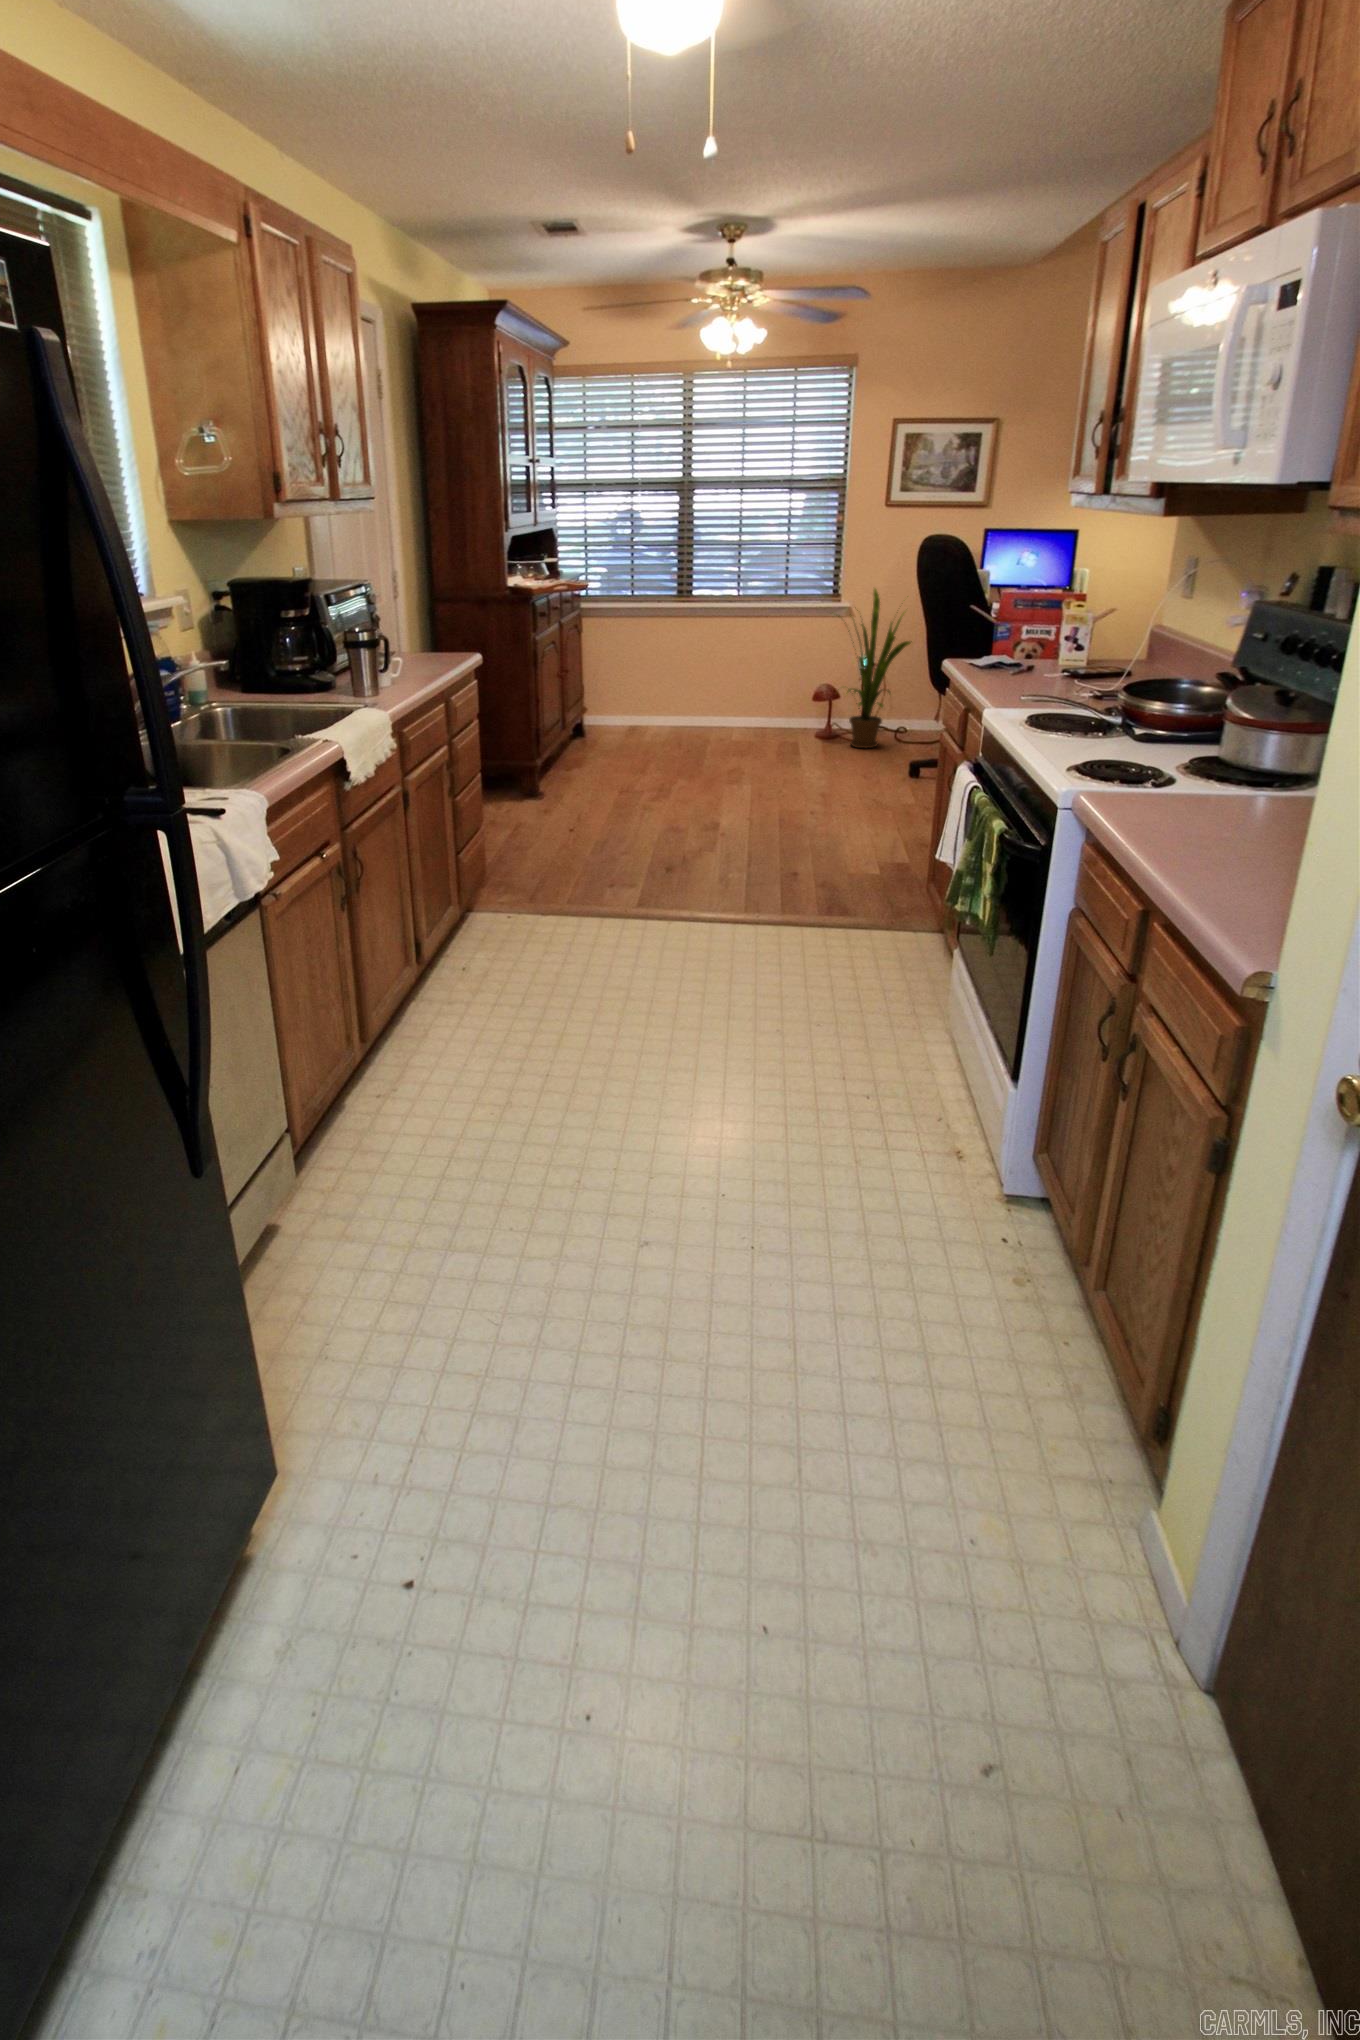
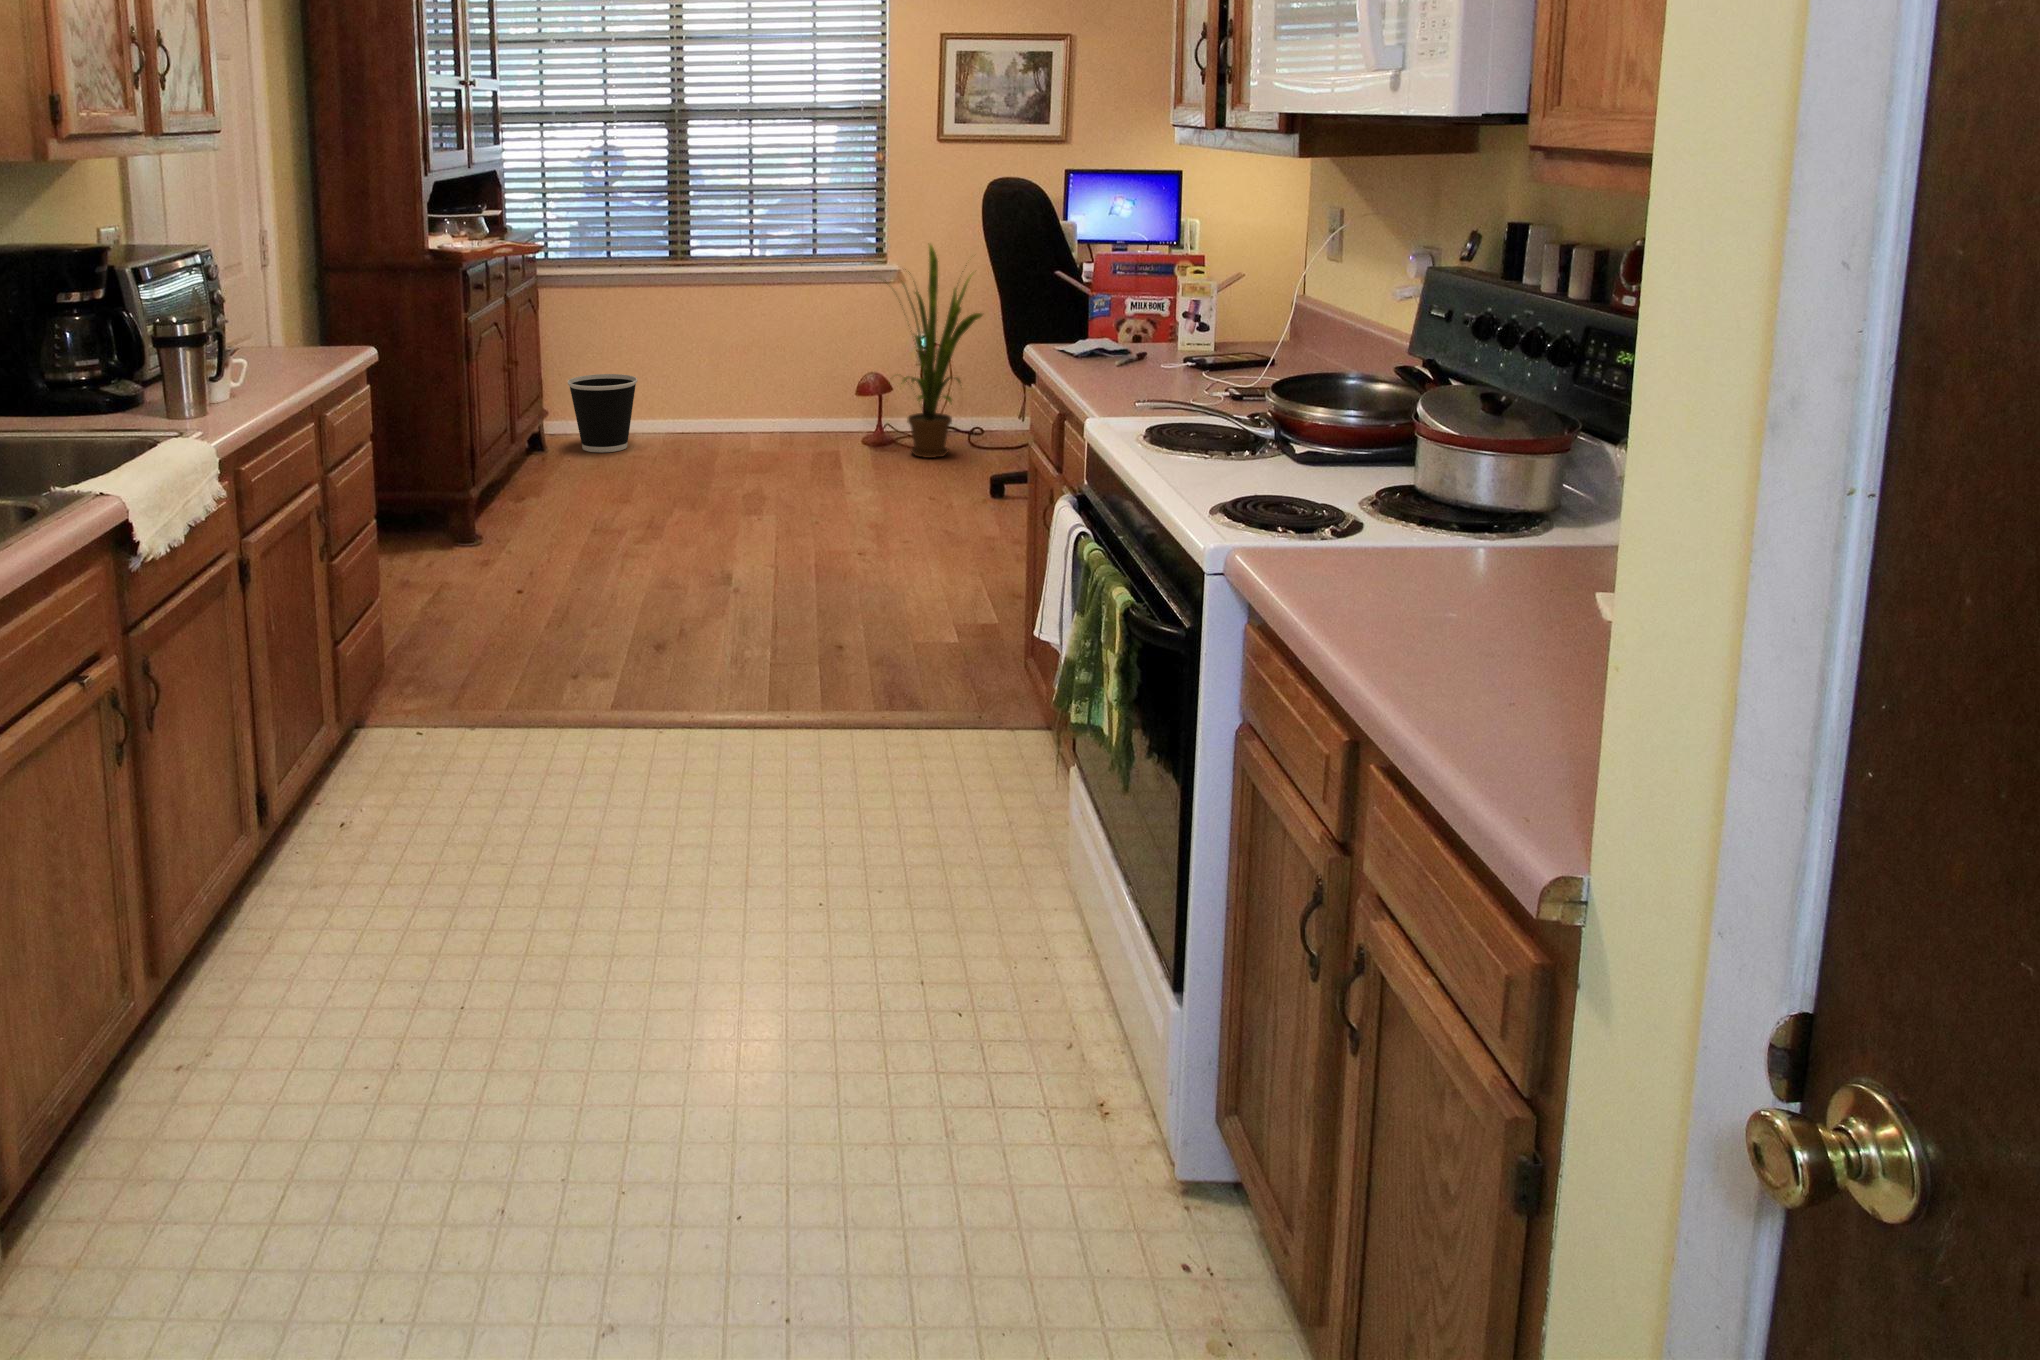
wastebasket: none [603,683,653,739] -> present [568,374,637,452]

